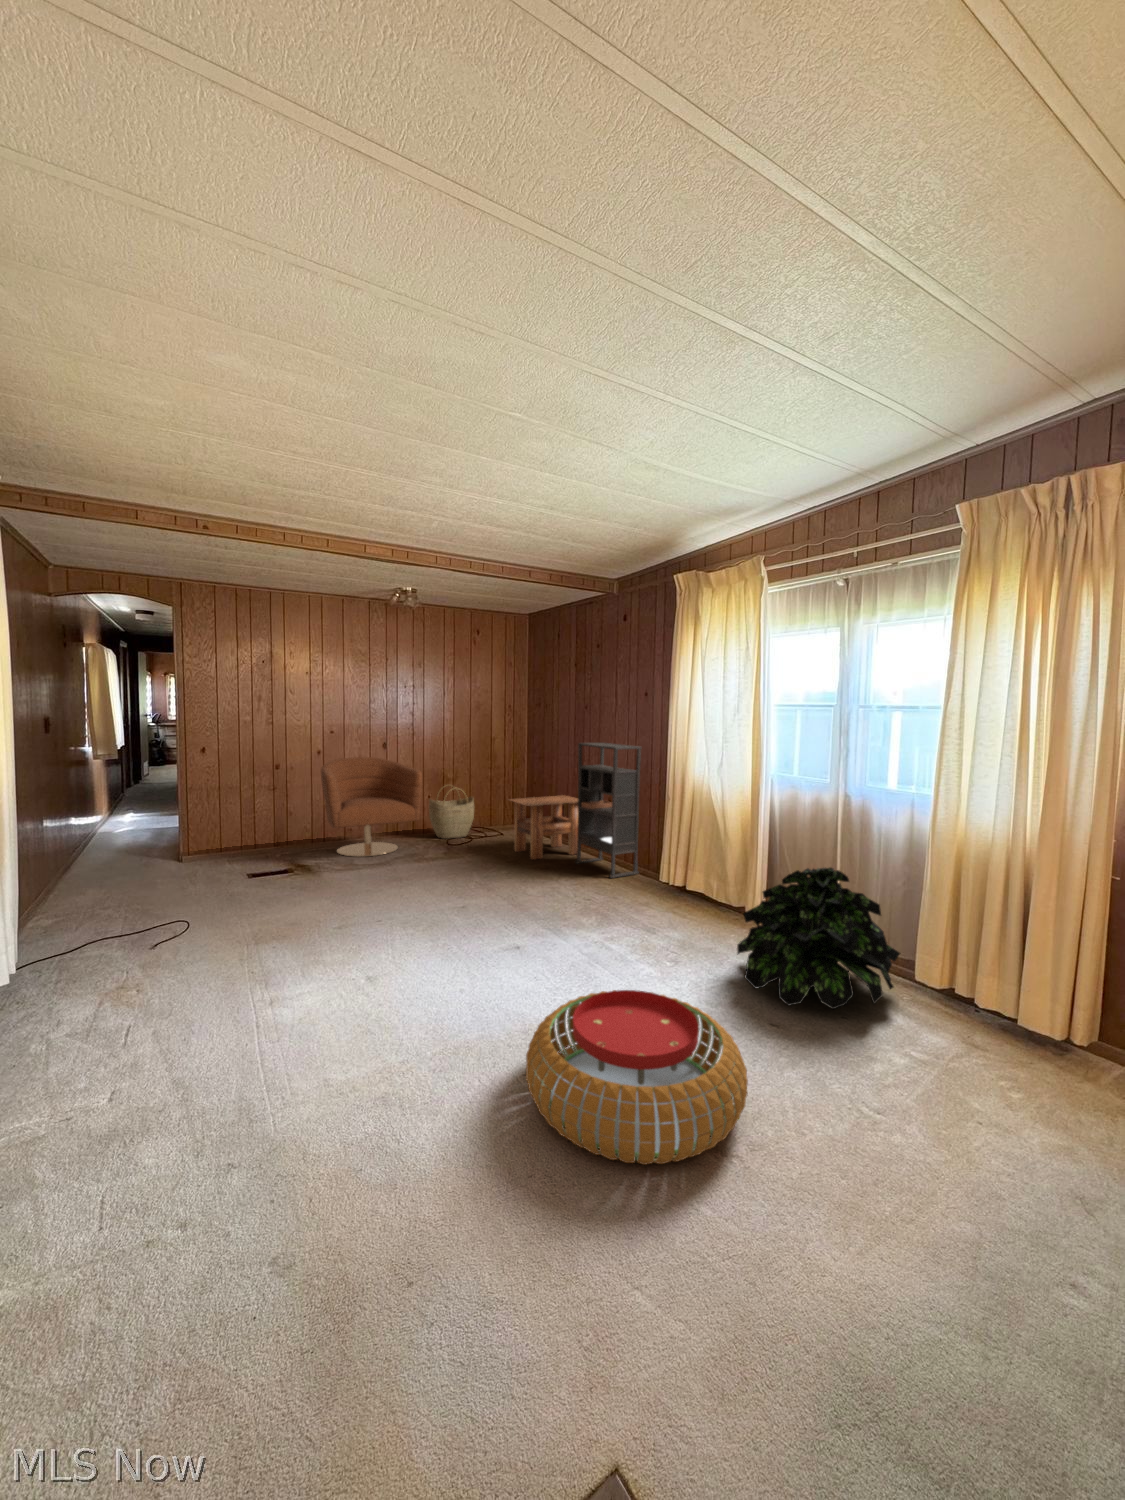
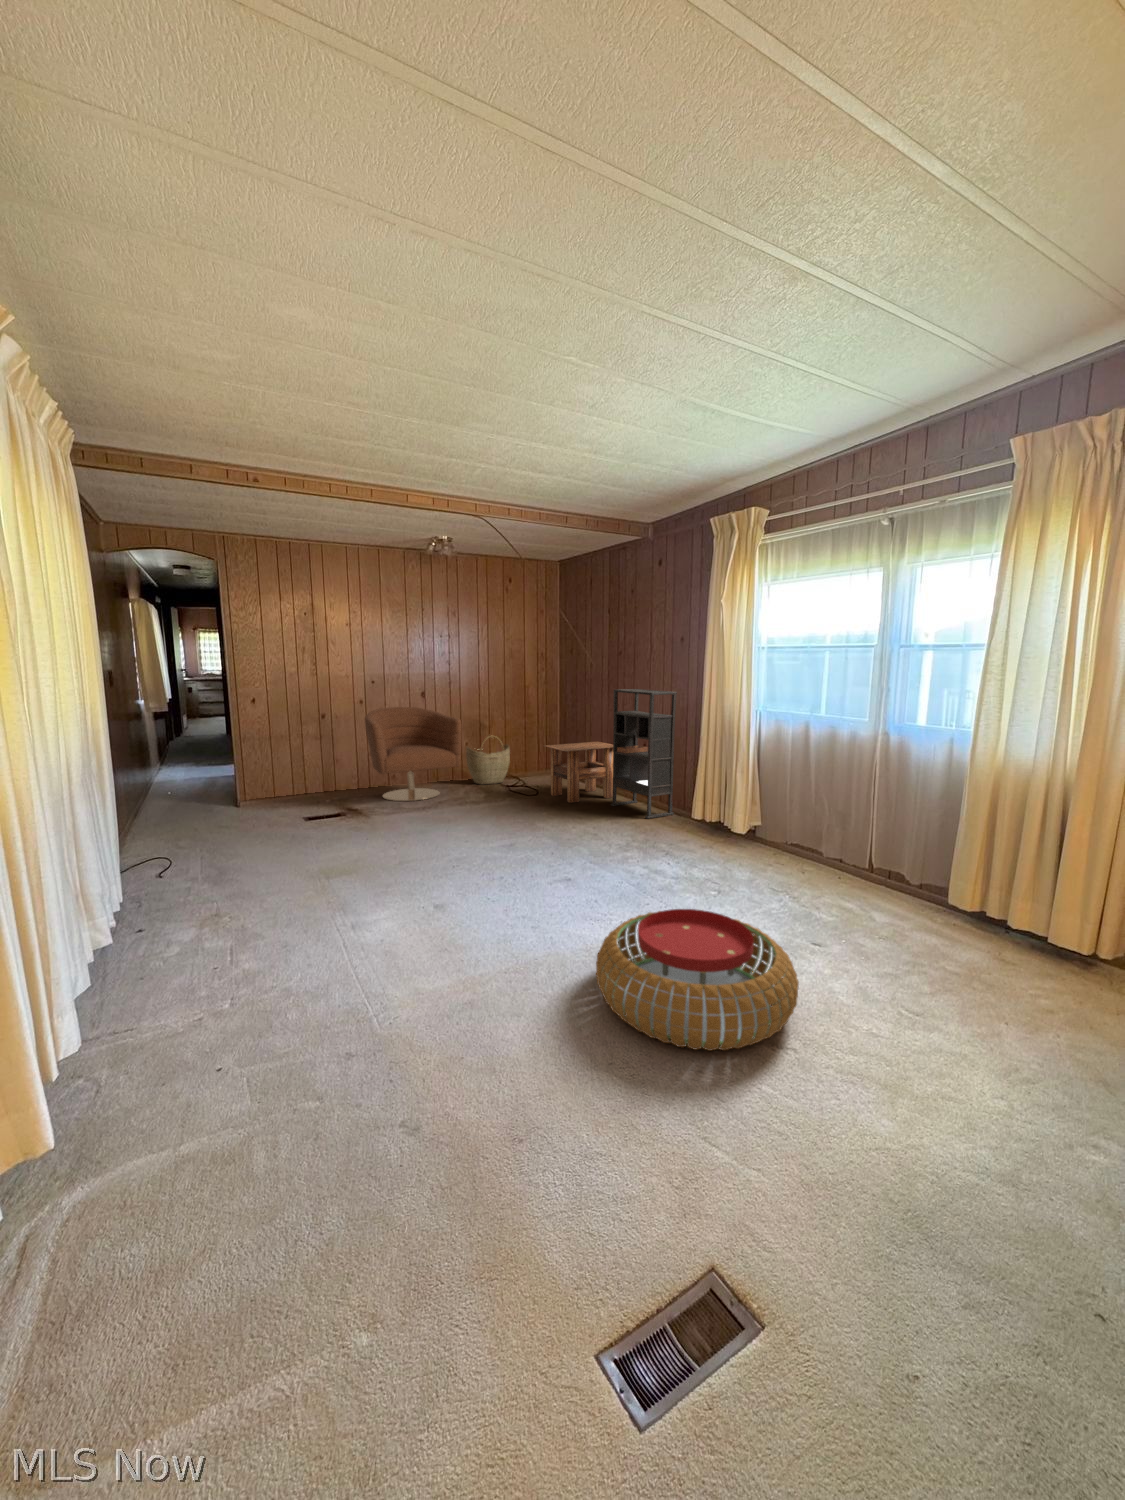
potted plant: present [737,868,900,1009] -> none [777,800,934,929]

